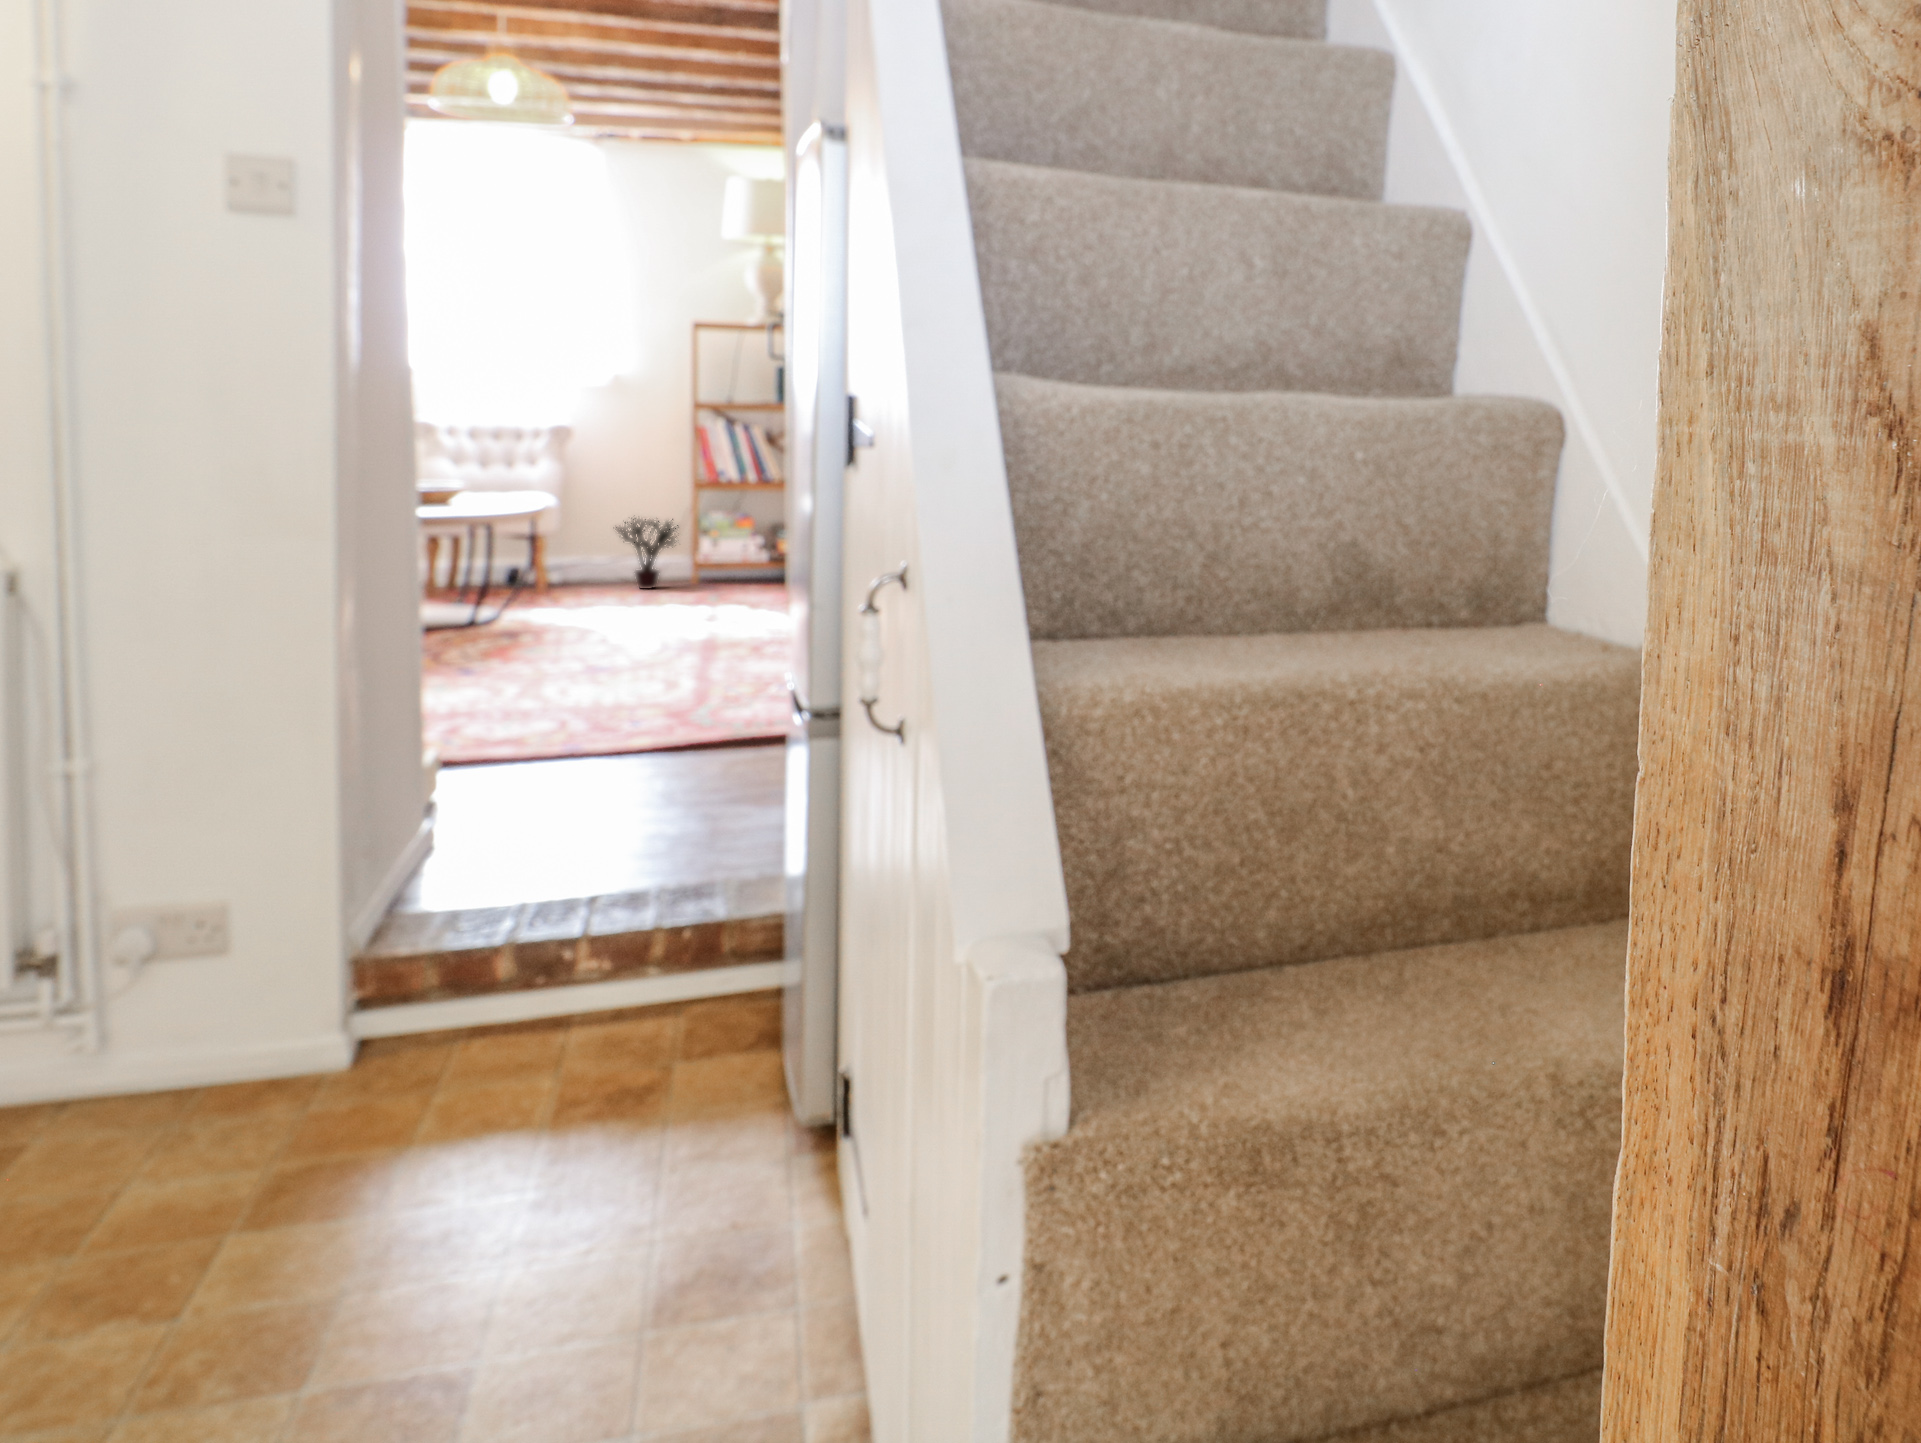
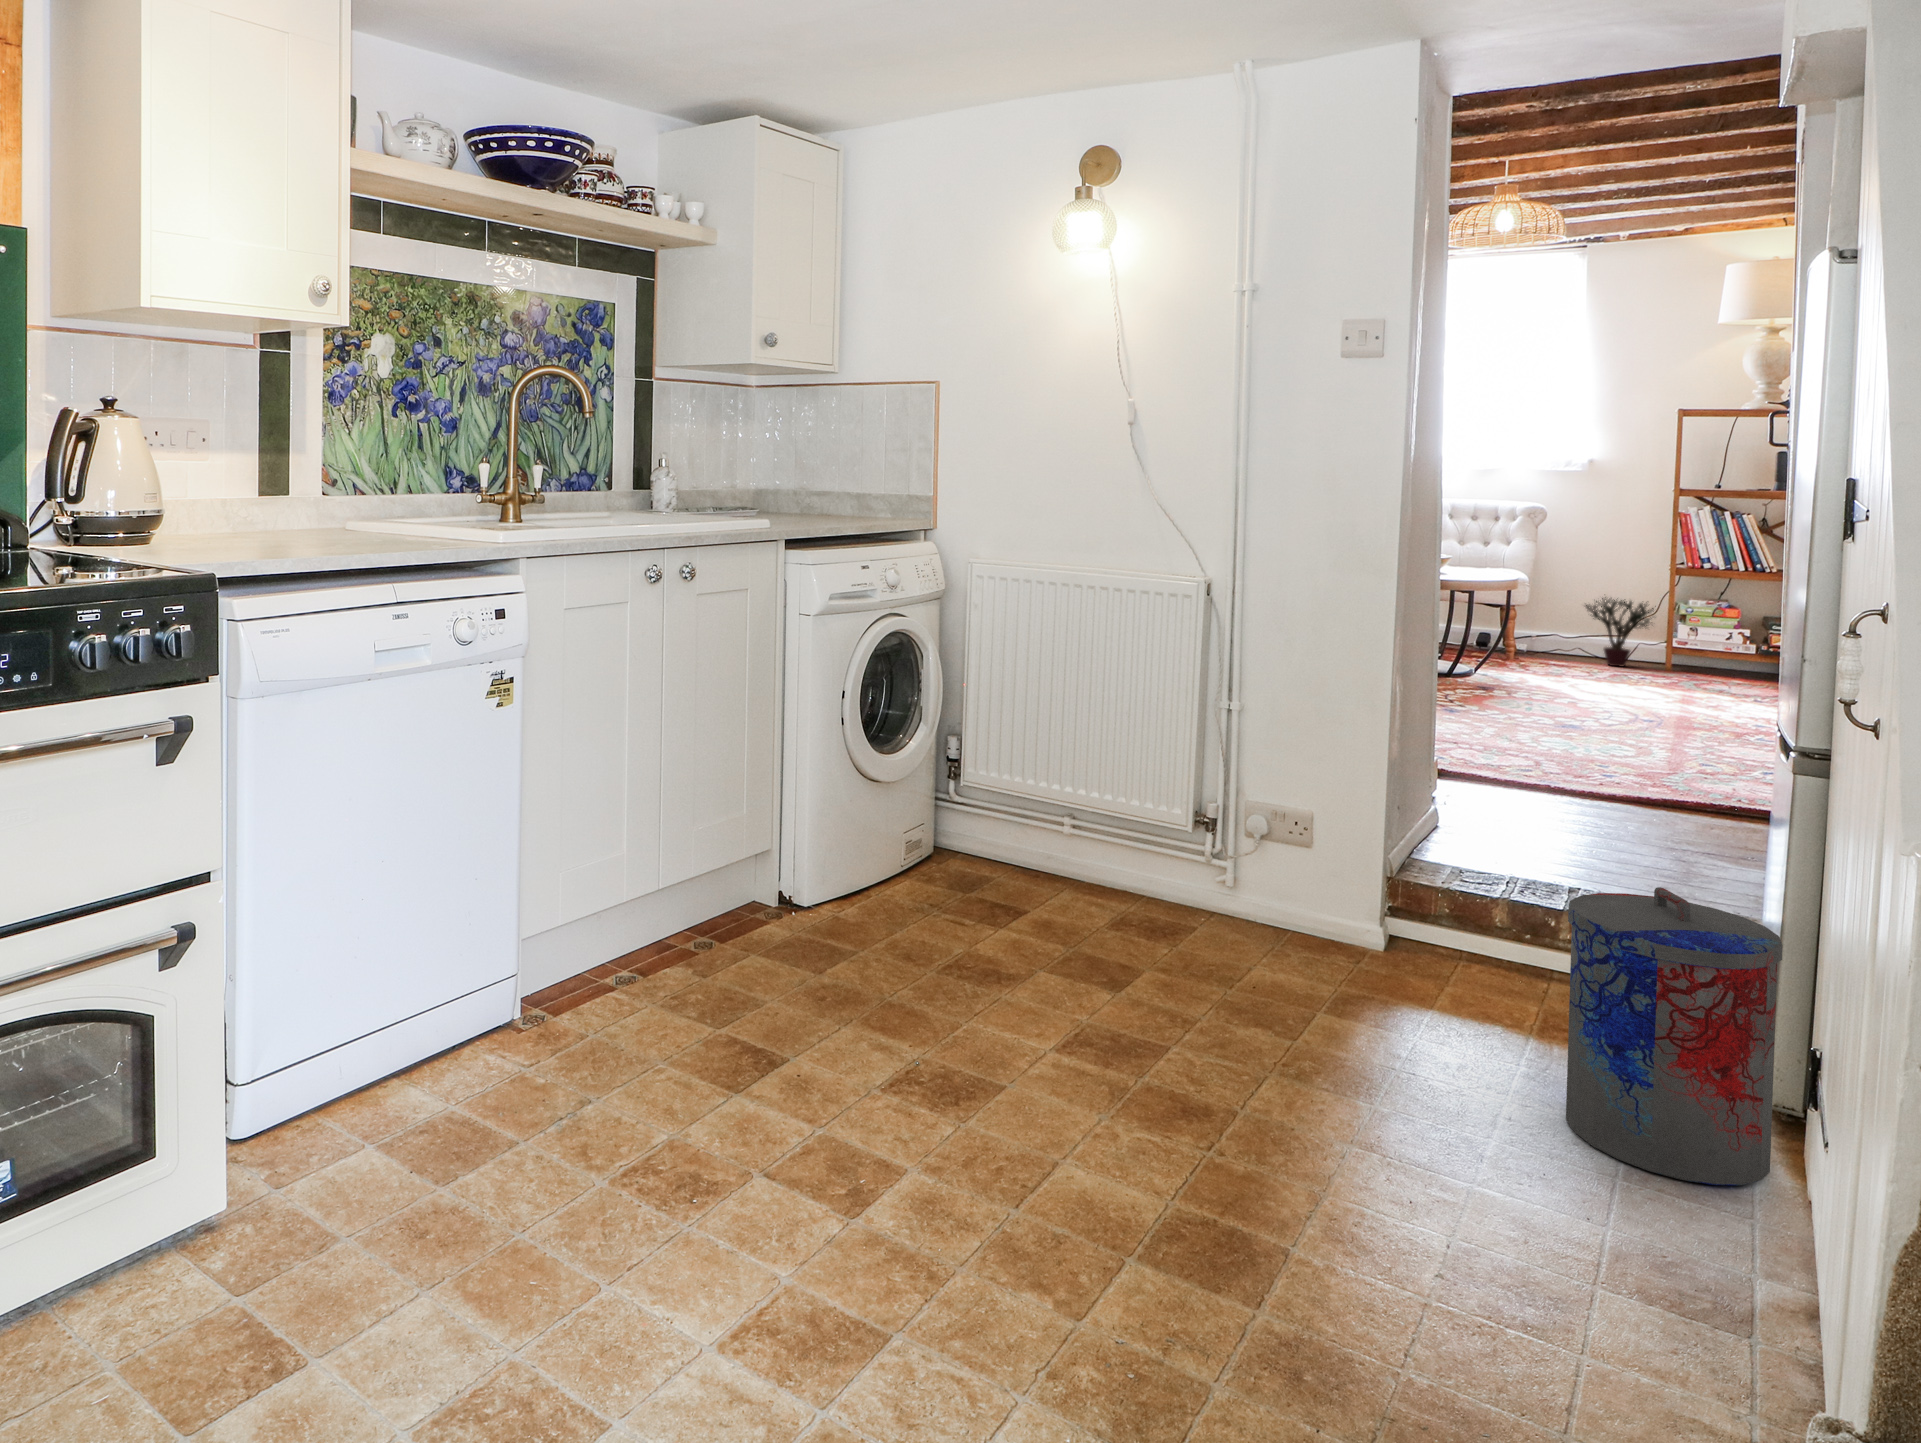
trash can: none [571,921,805,1301] -> present [1566,887,1783,1185]

